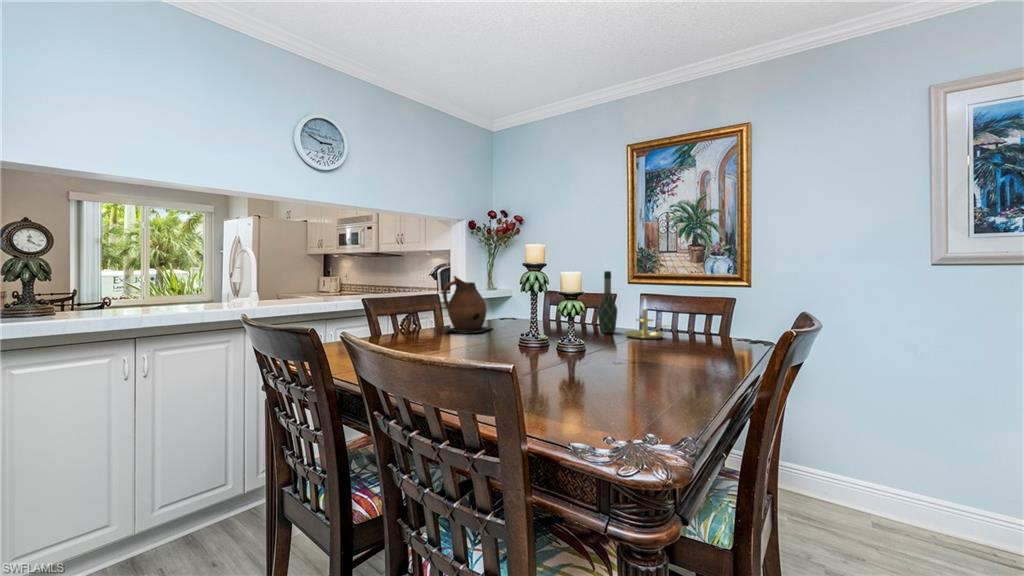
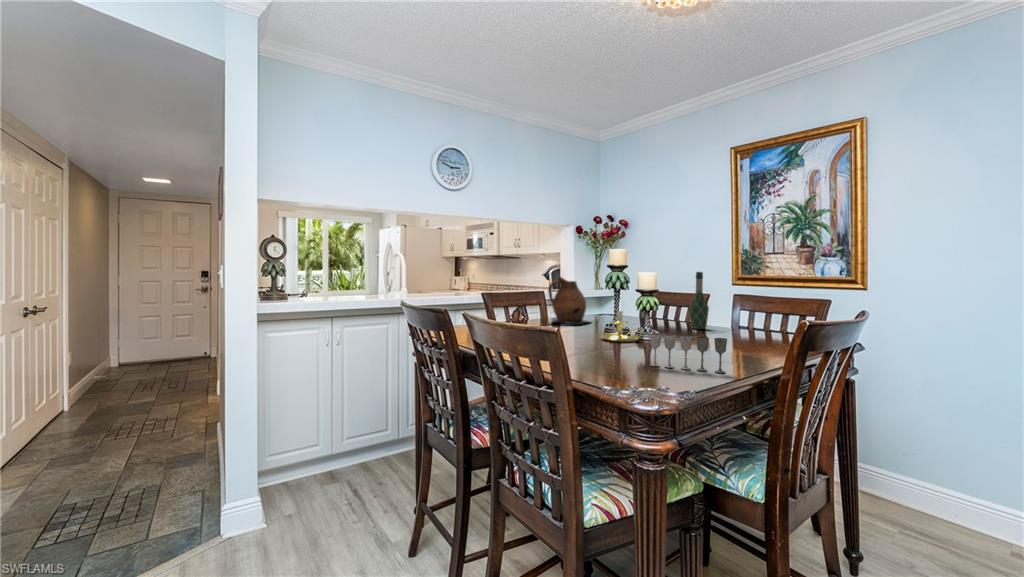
candle holder: present [626,301,666,339] -> present [601,302,641,342]
wine glass: none [591,350,685,396] -> present [650,334,727,373]

